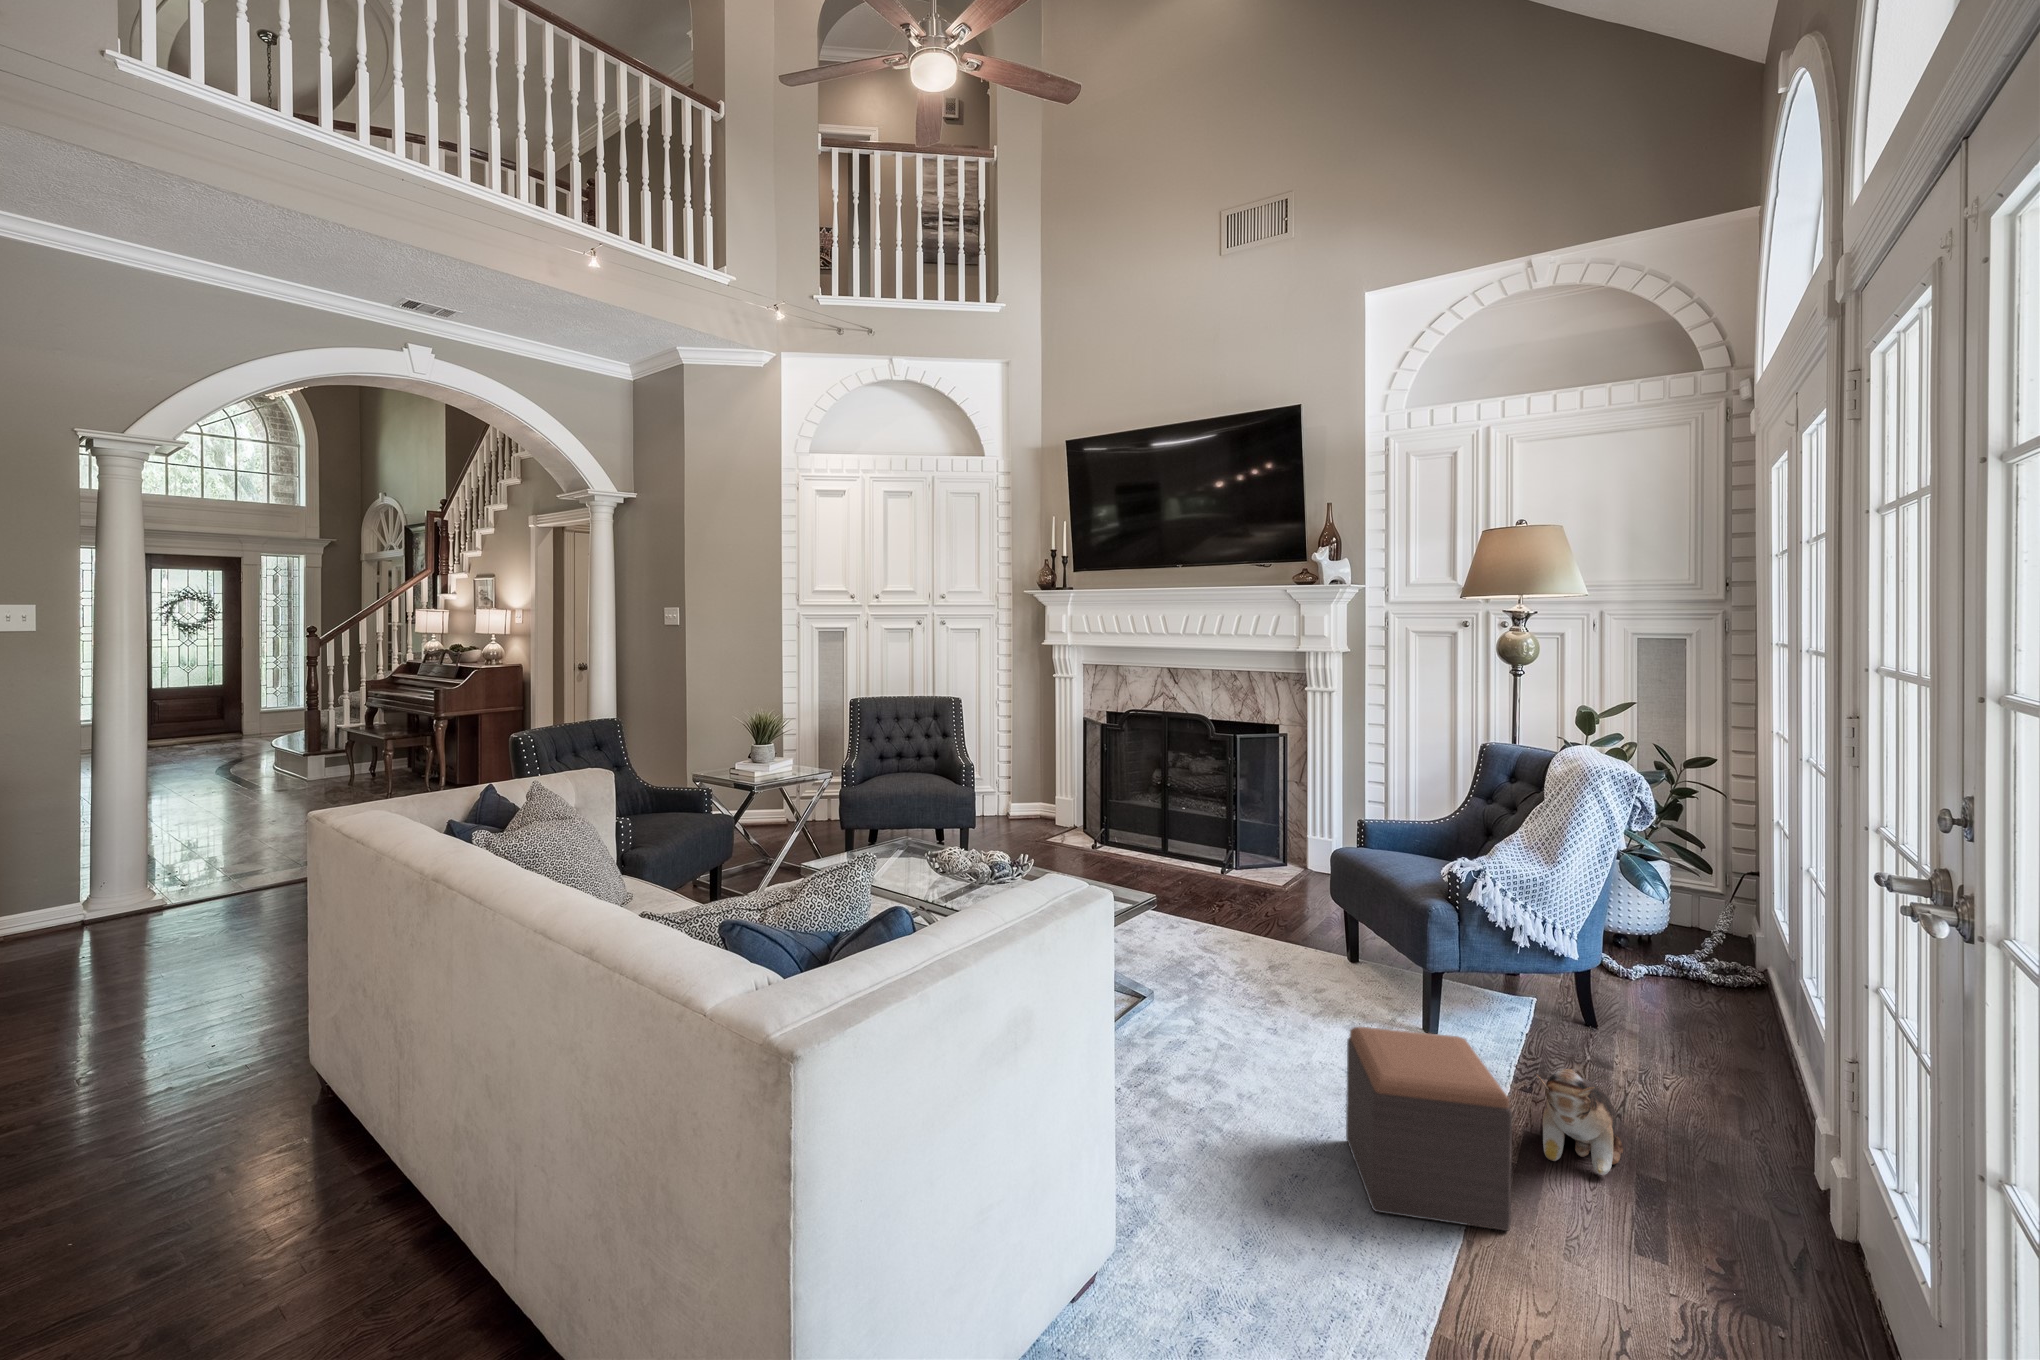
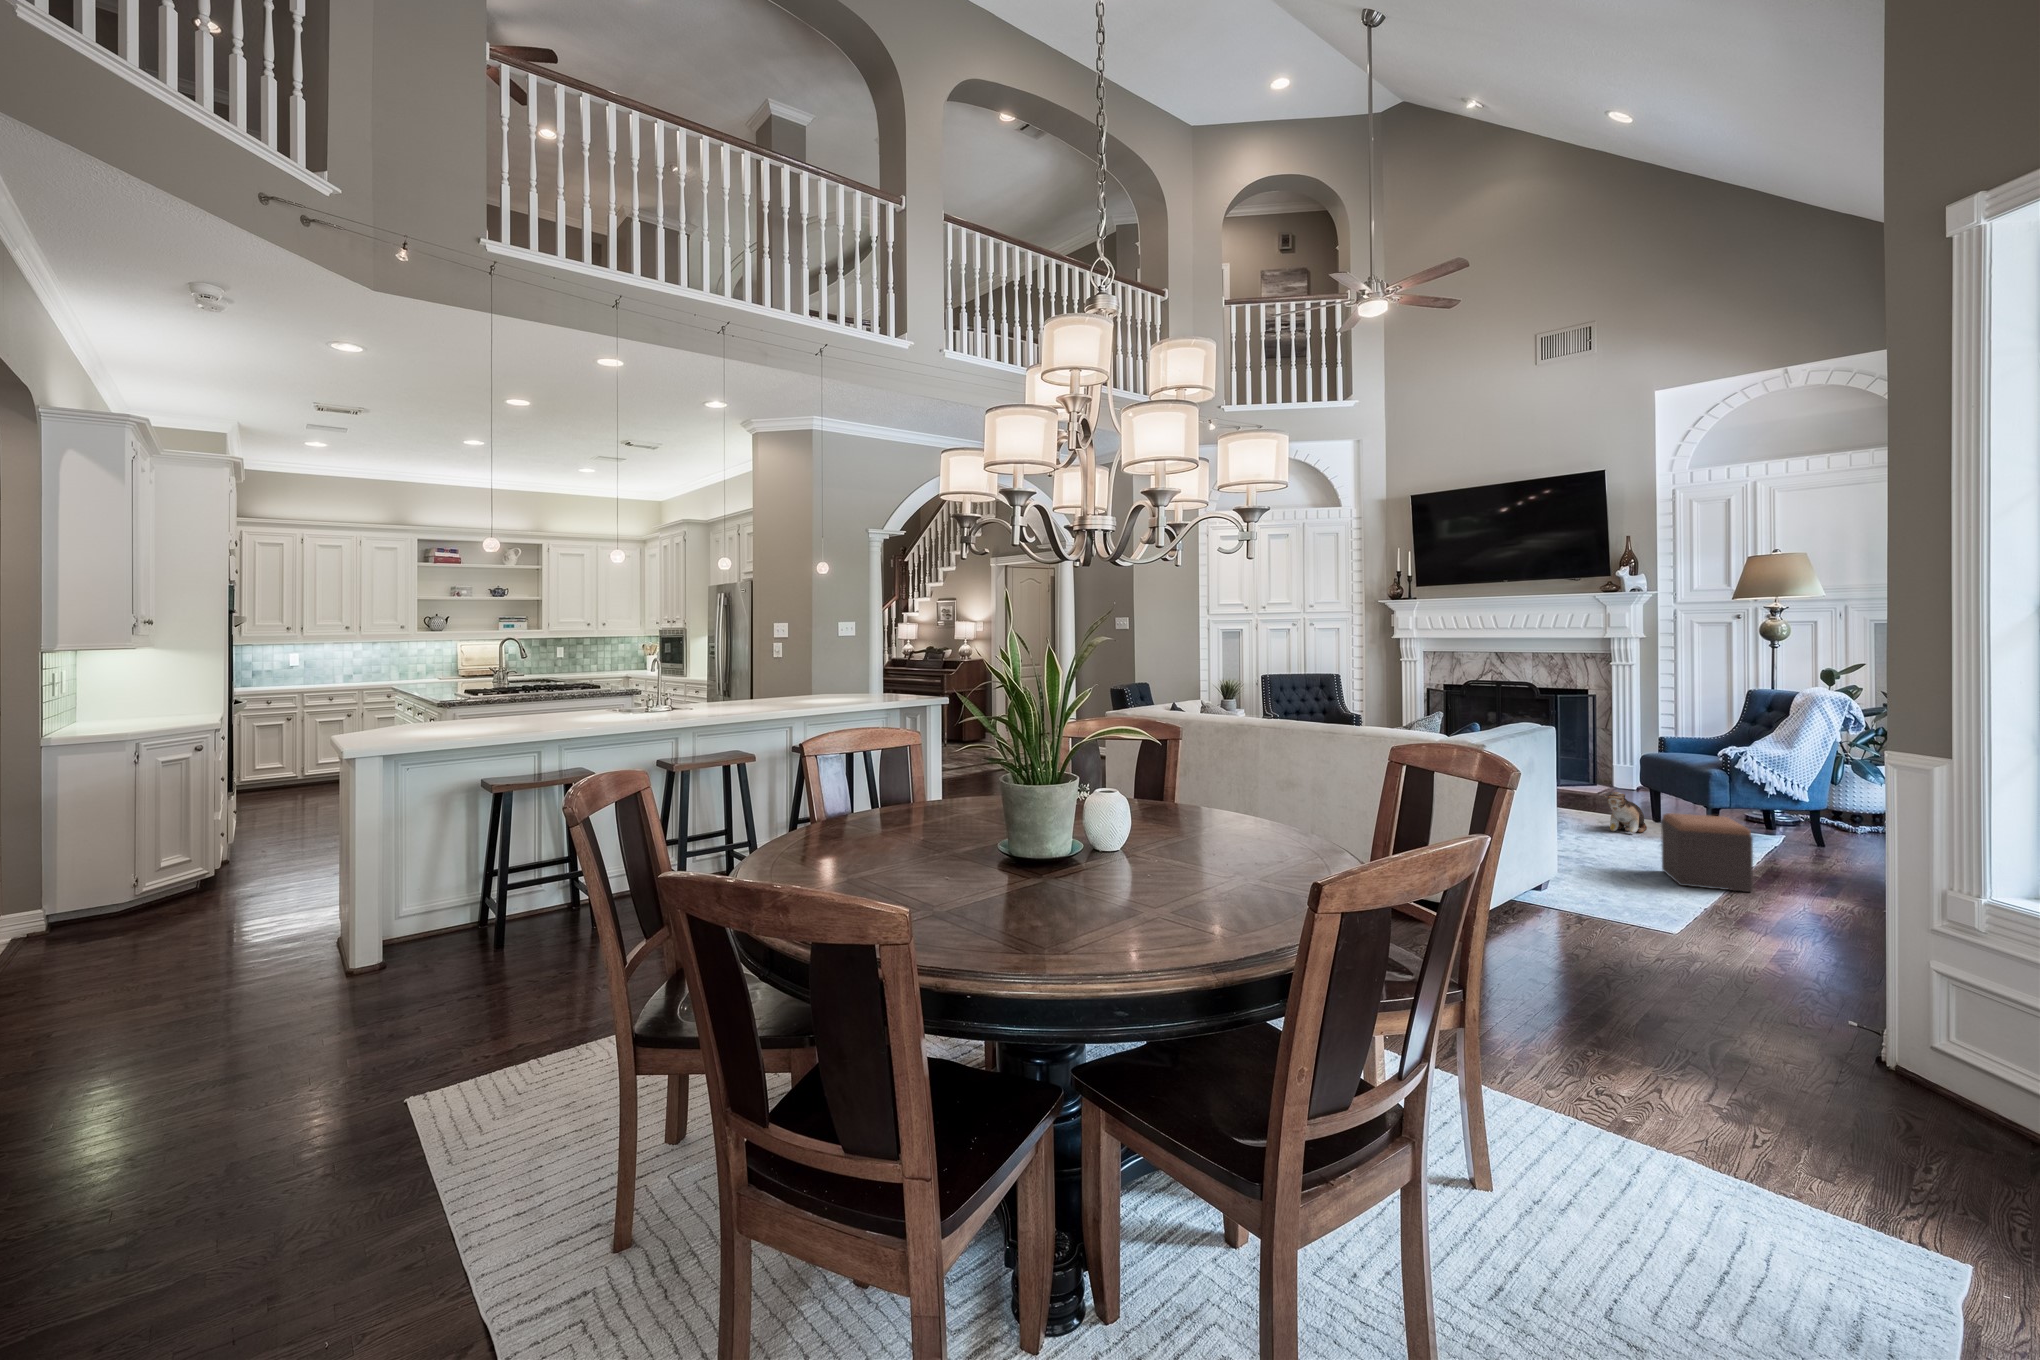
plush toy: present [1536,1069,1623,1175] -> present [1603,792,1647,833]

